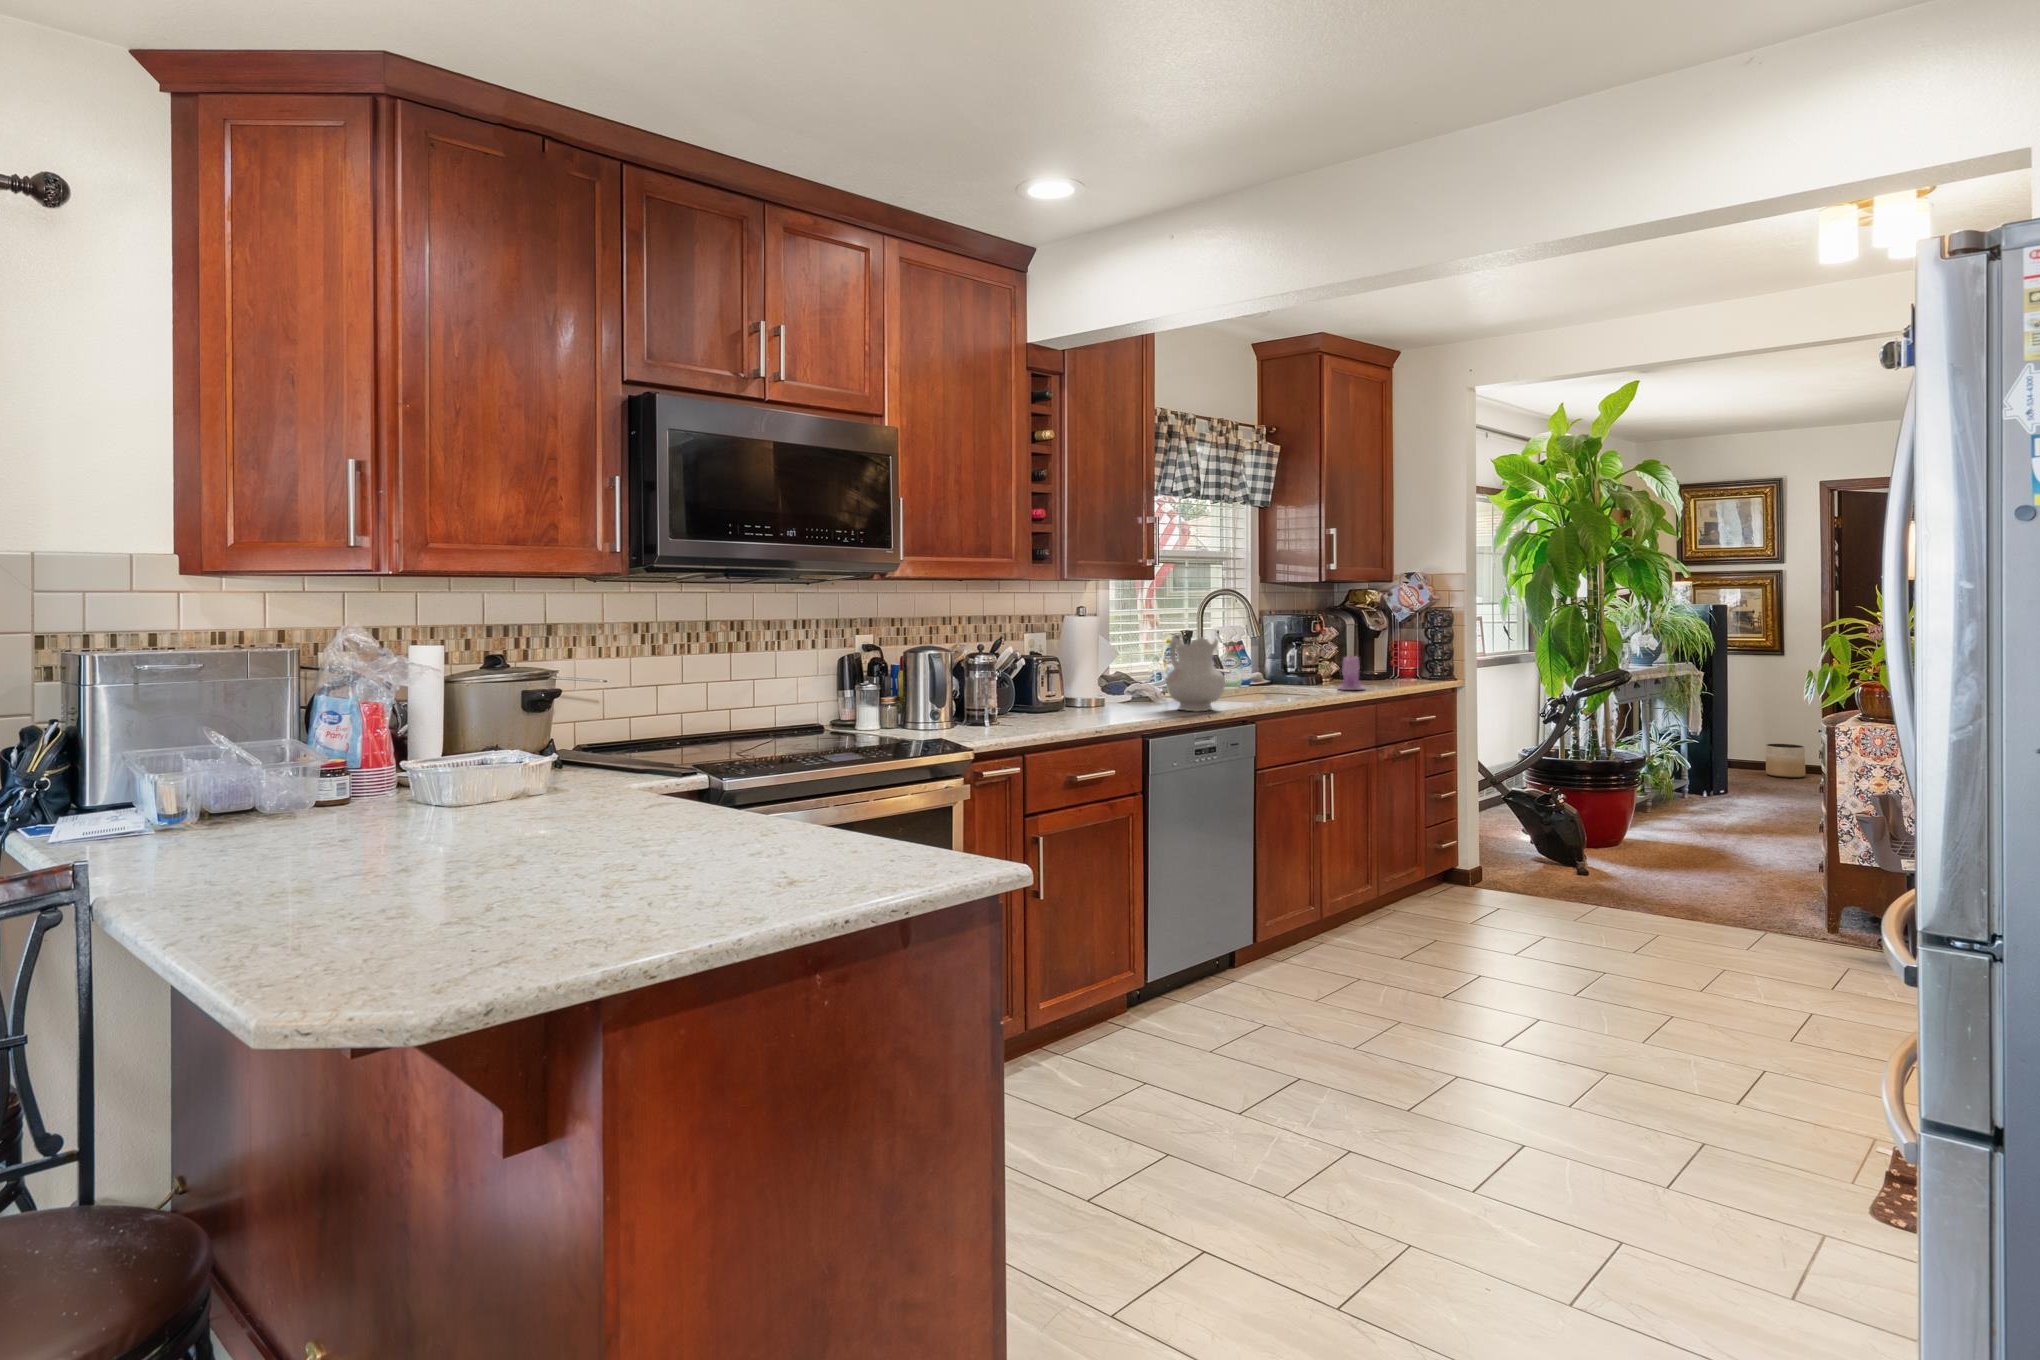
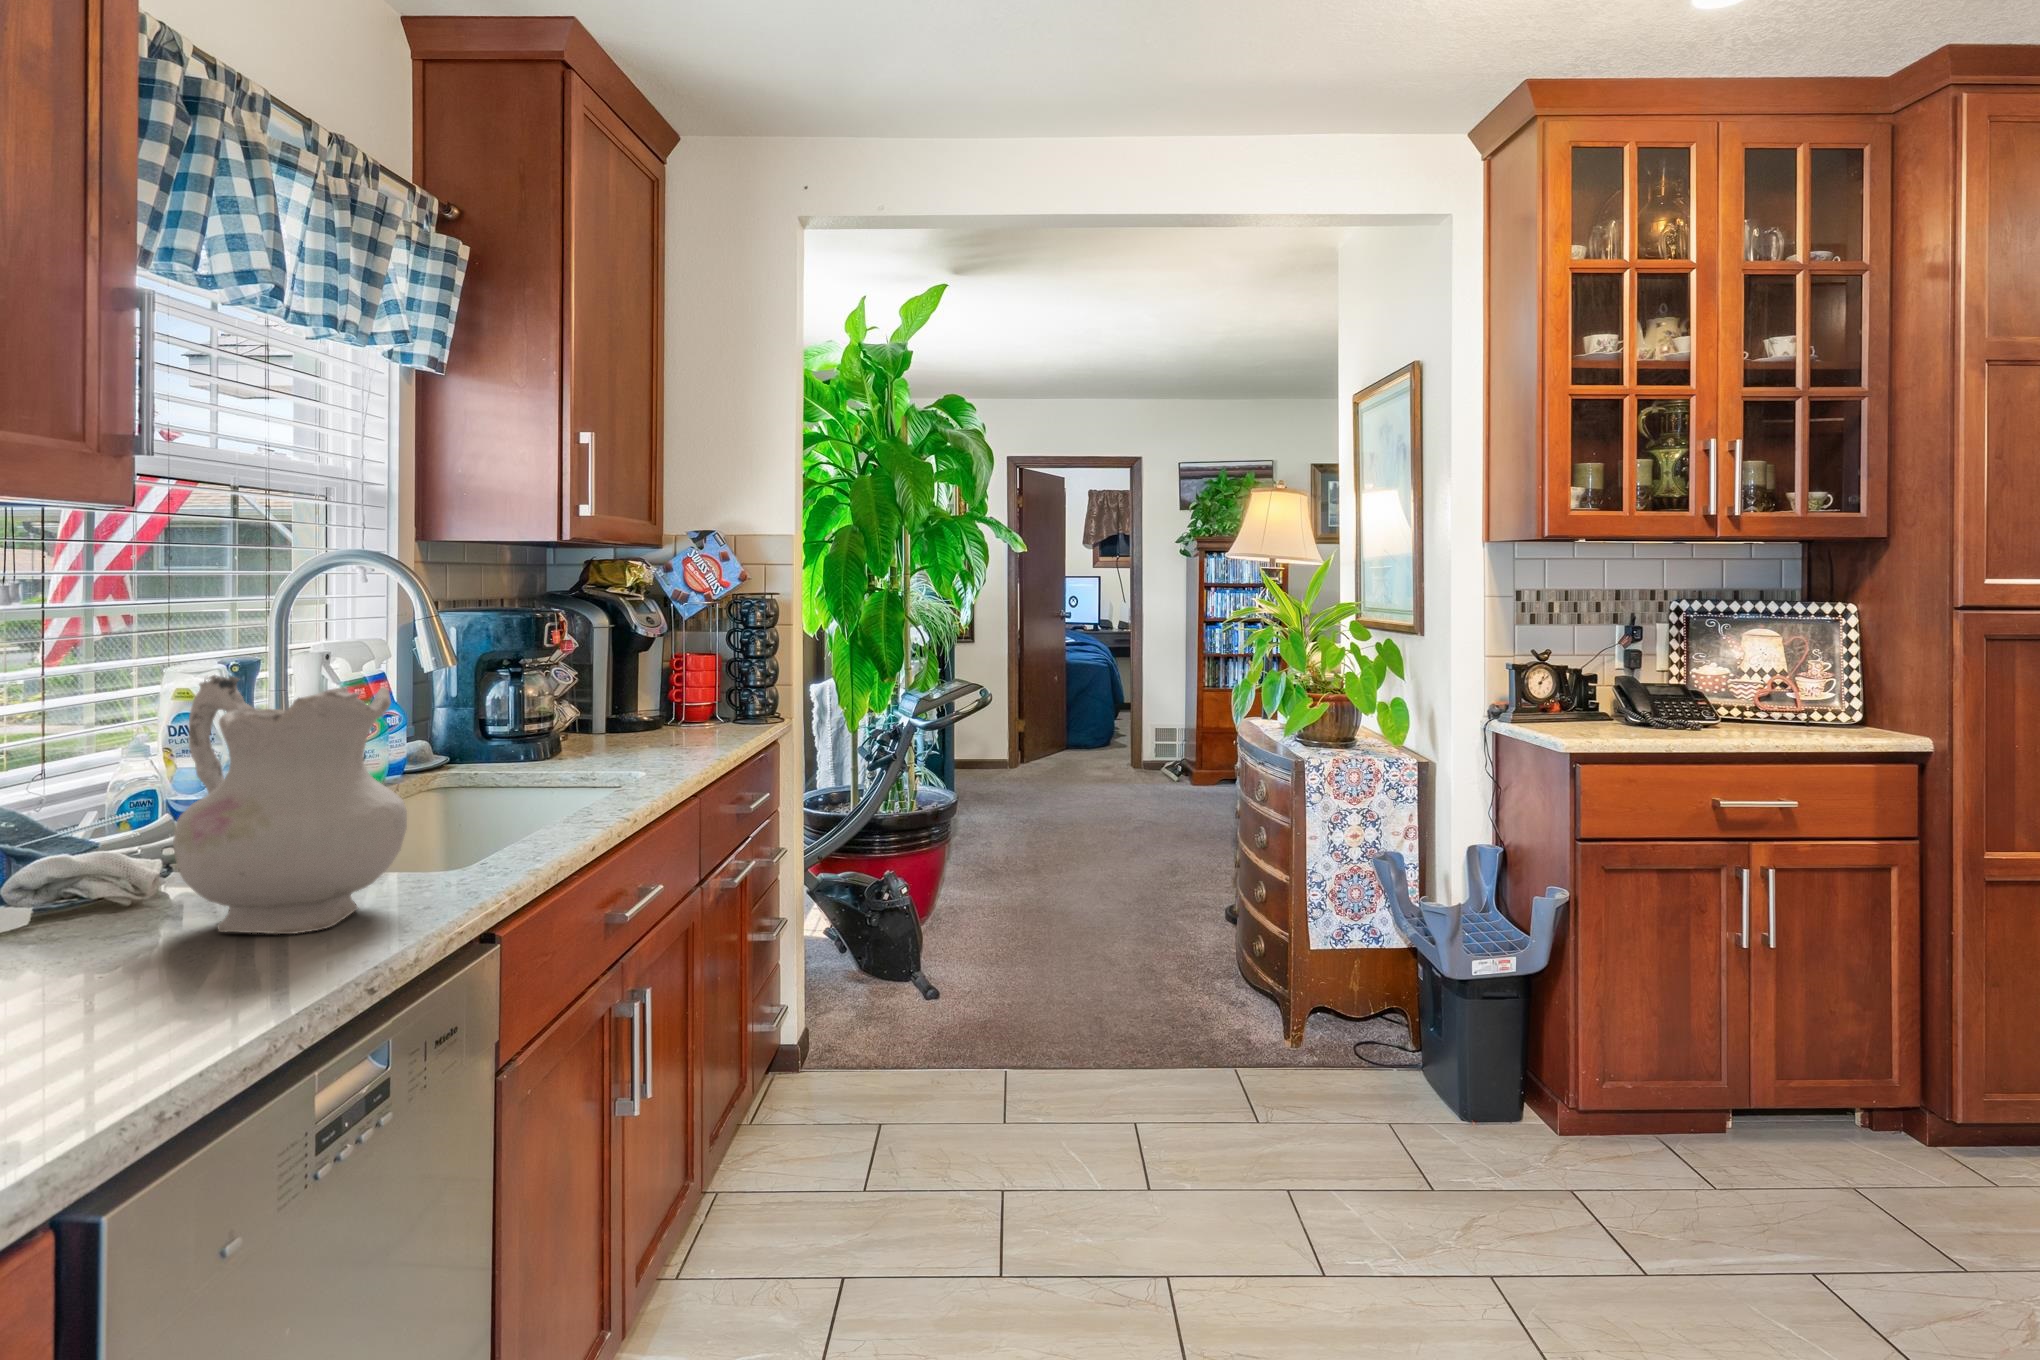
candle: present [1338,656,1365,690] -> none [610,683,674,766]
planter: present [1766,744,1806,778] -> none [984,746,1021,784]

